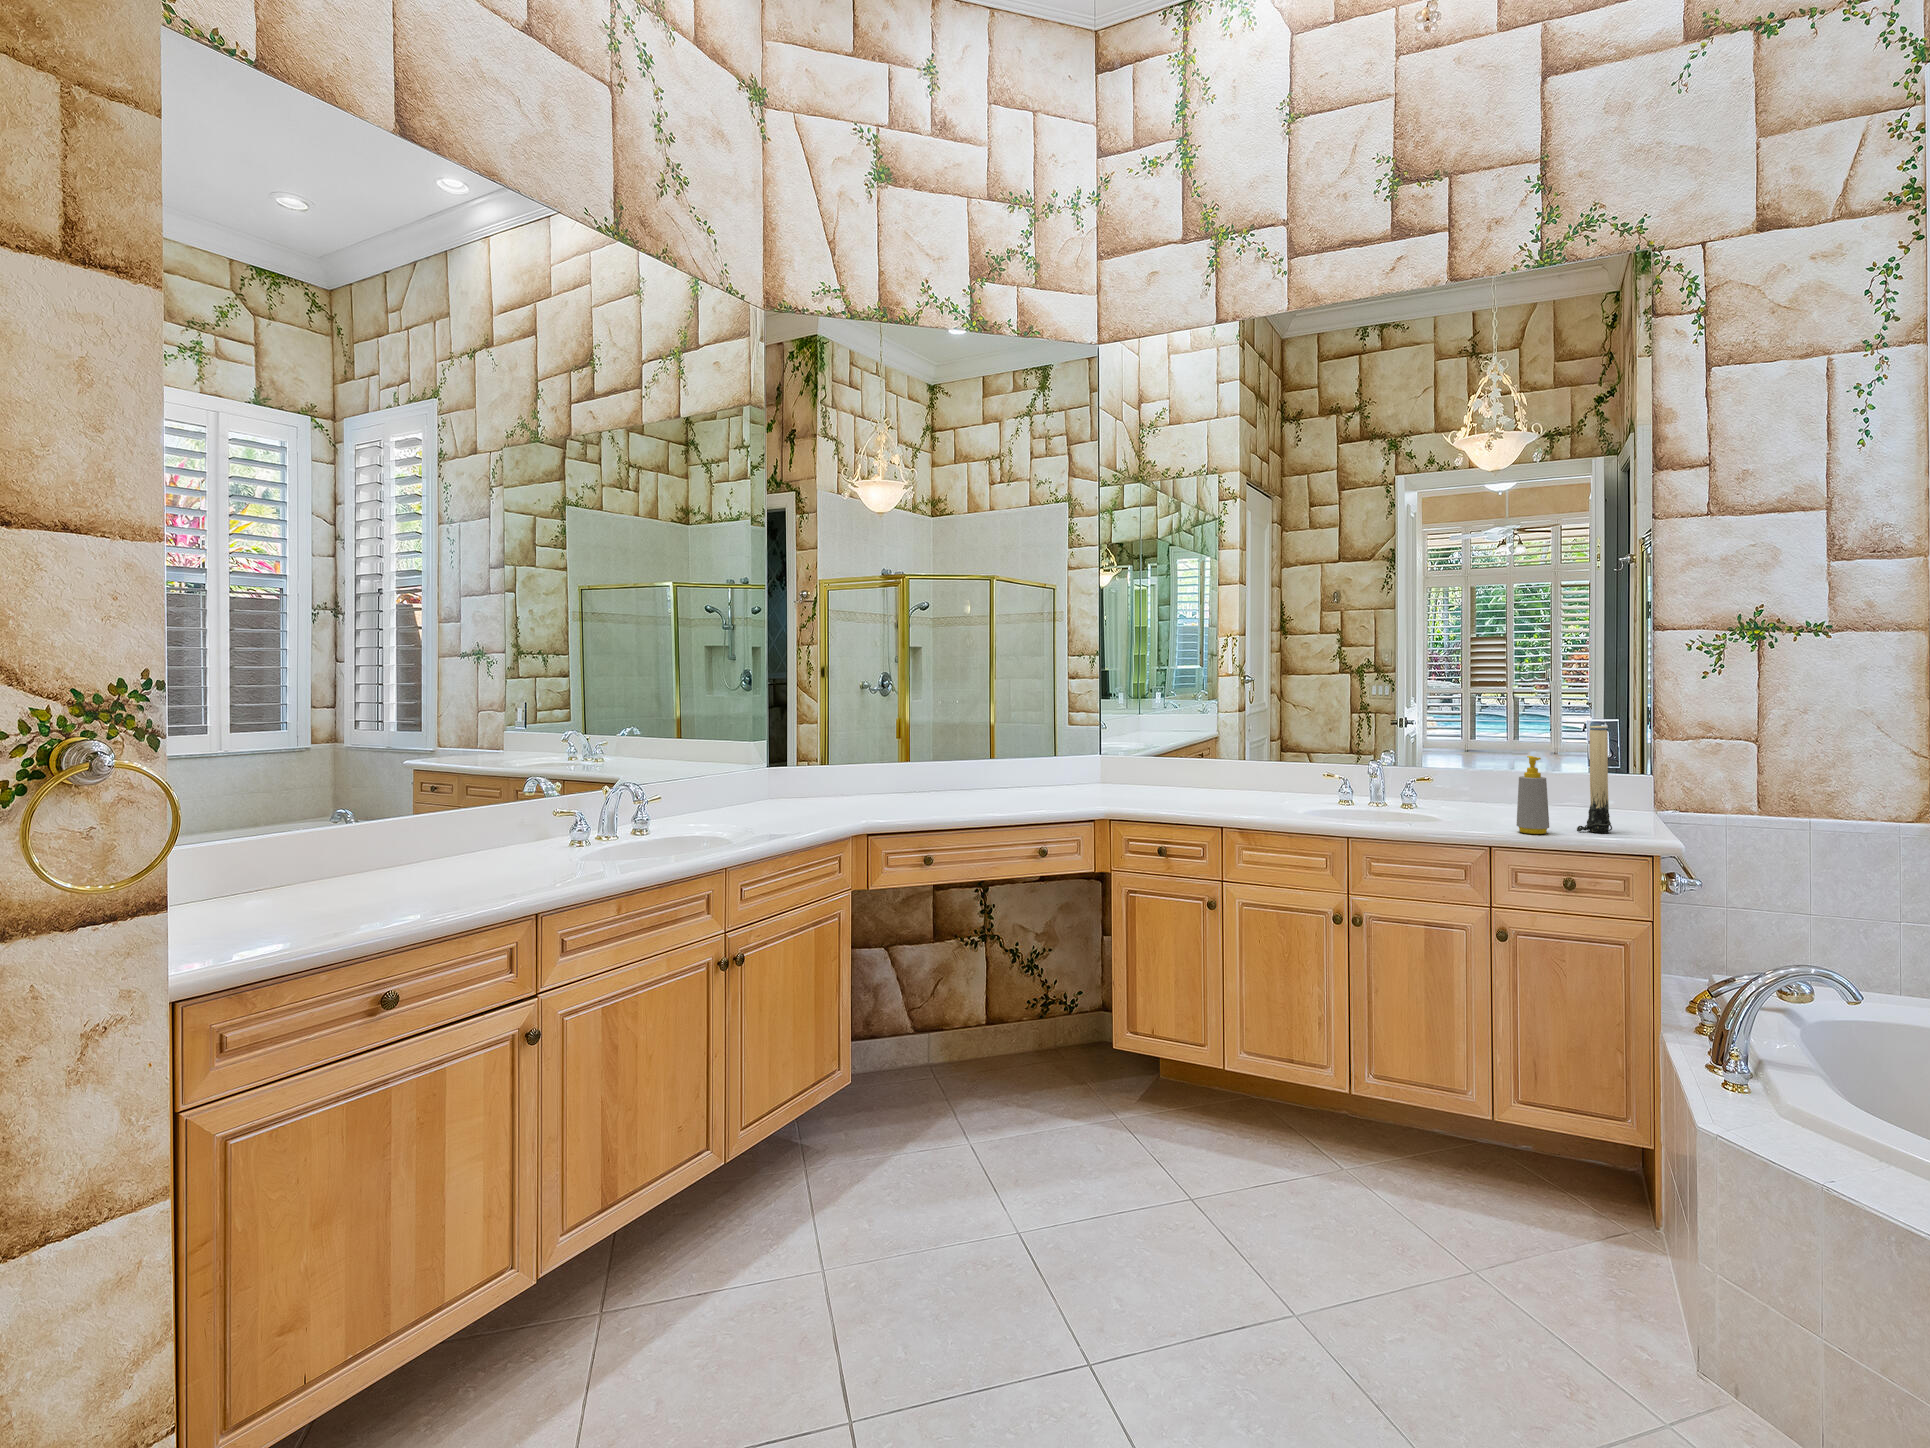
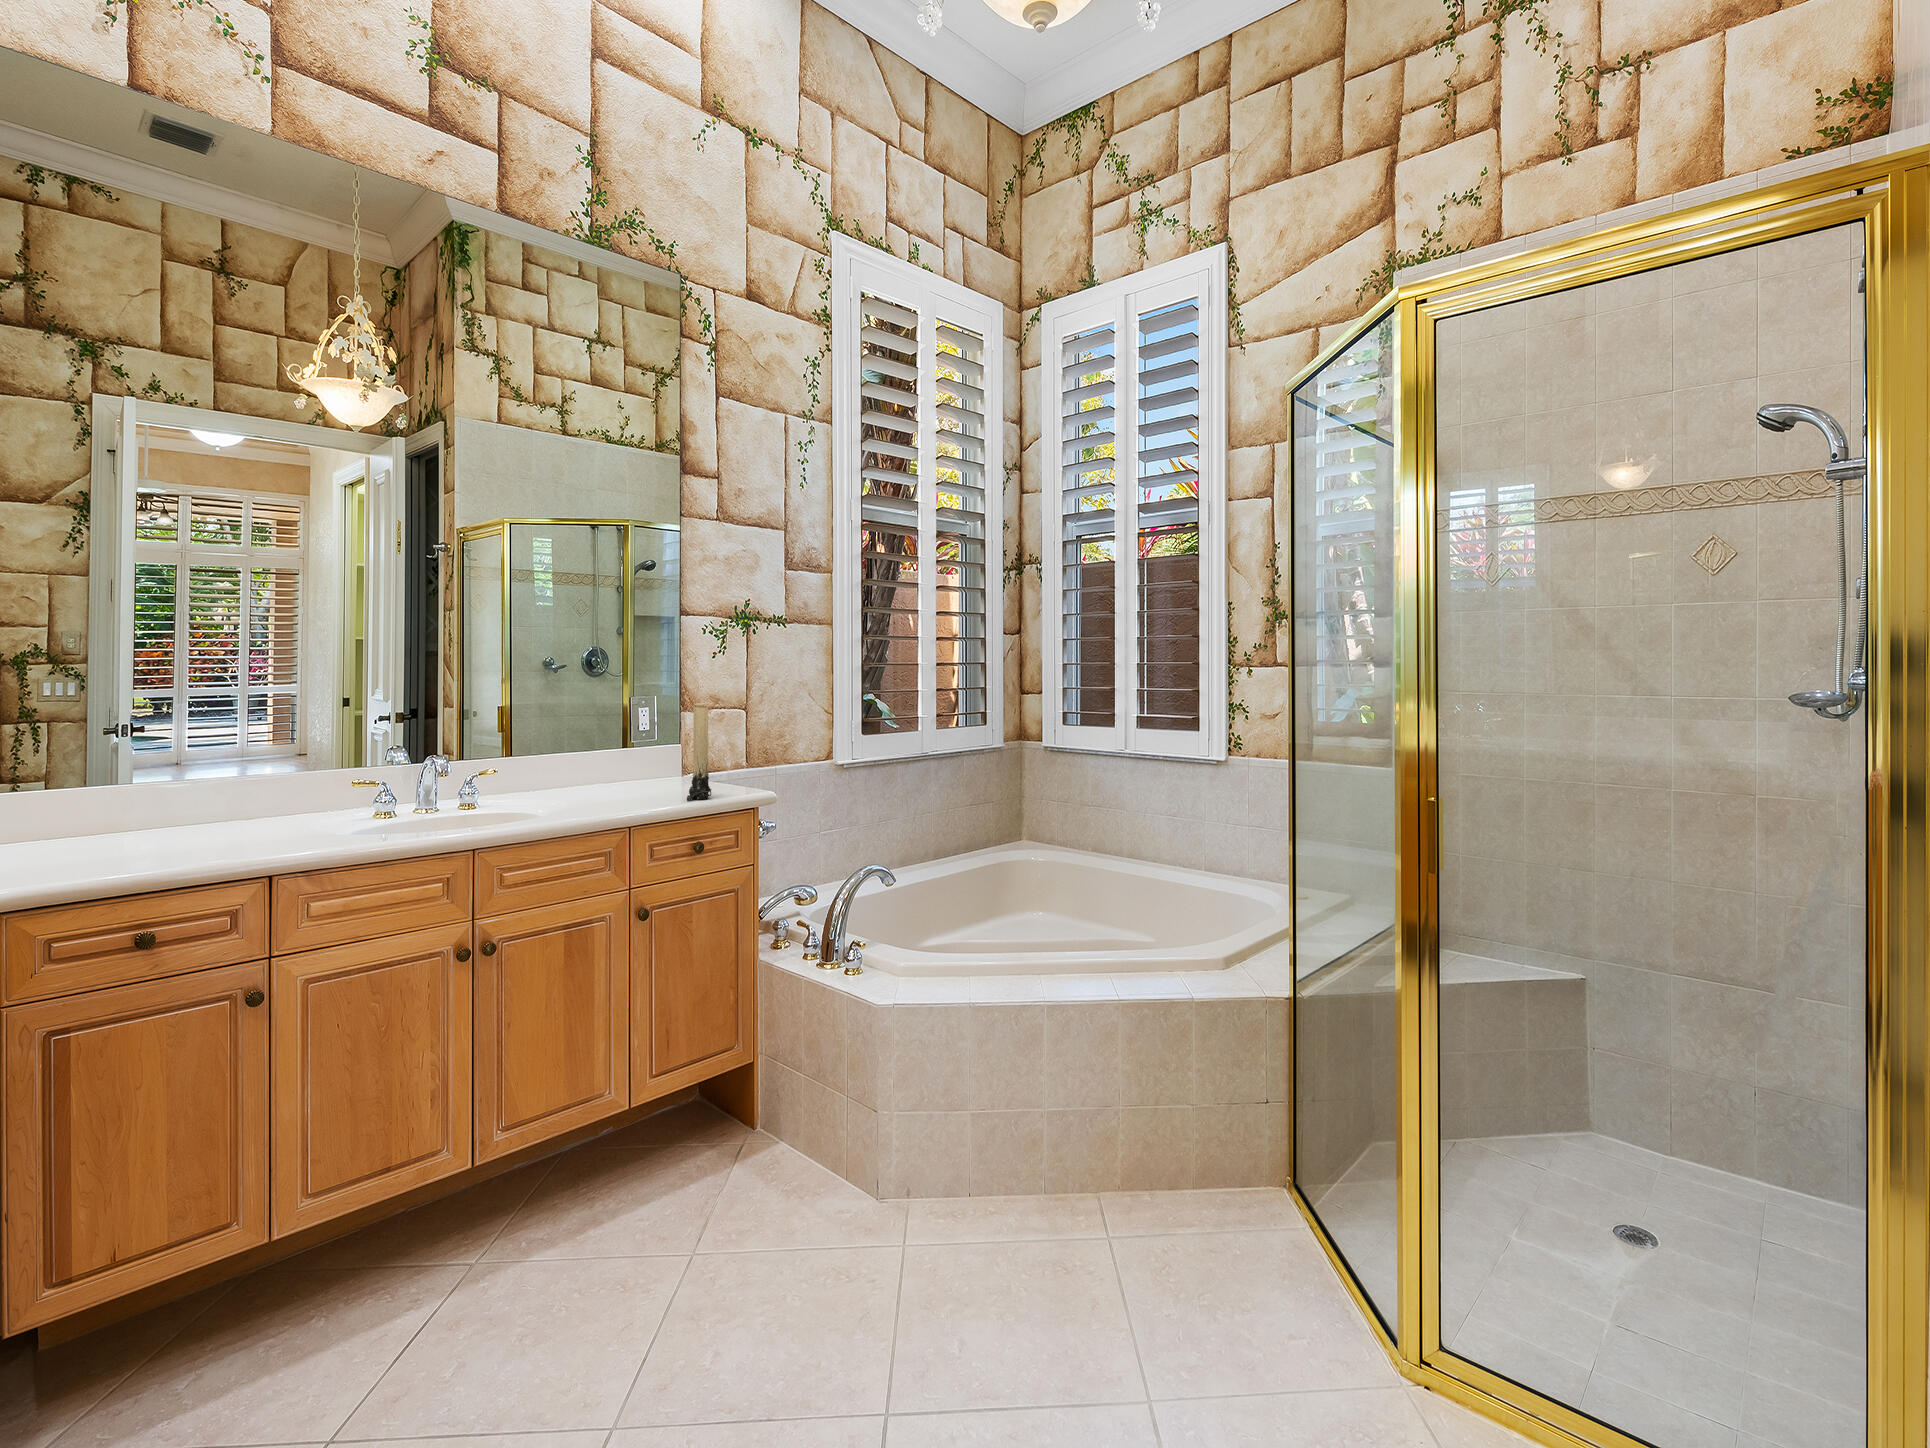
soap bottle: present [1517,756,1549,834] -> none [649,735,679,809]

